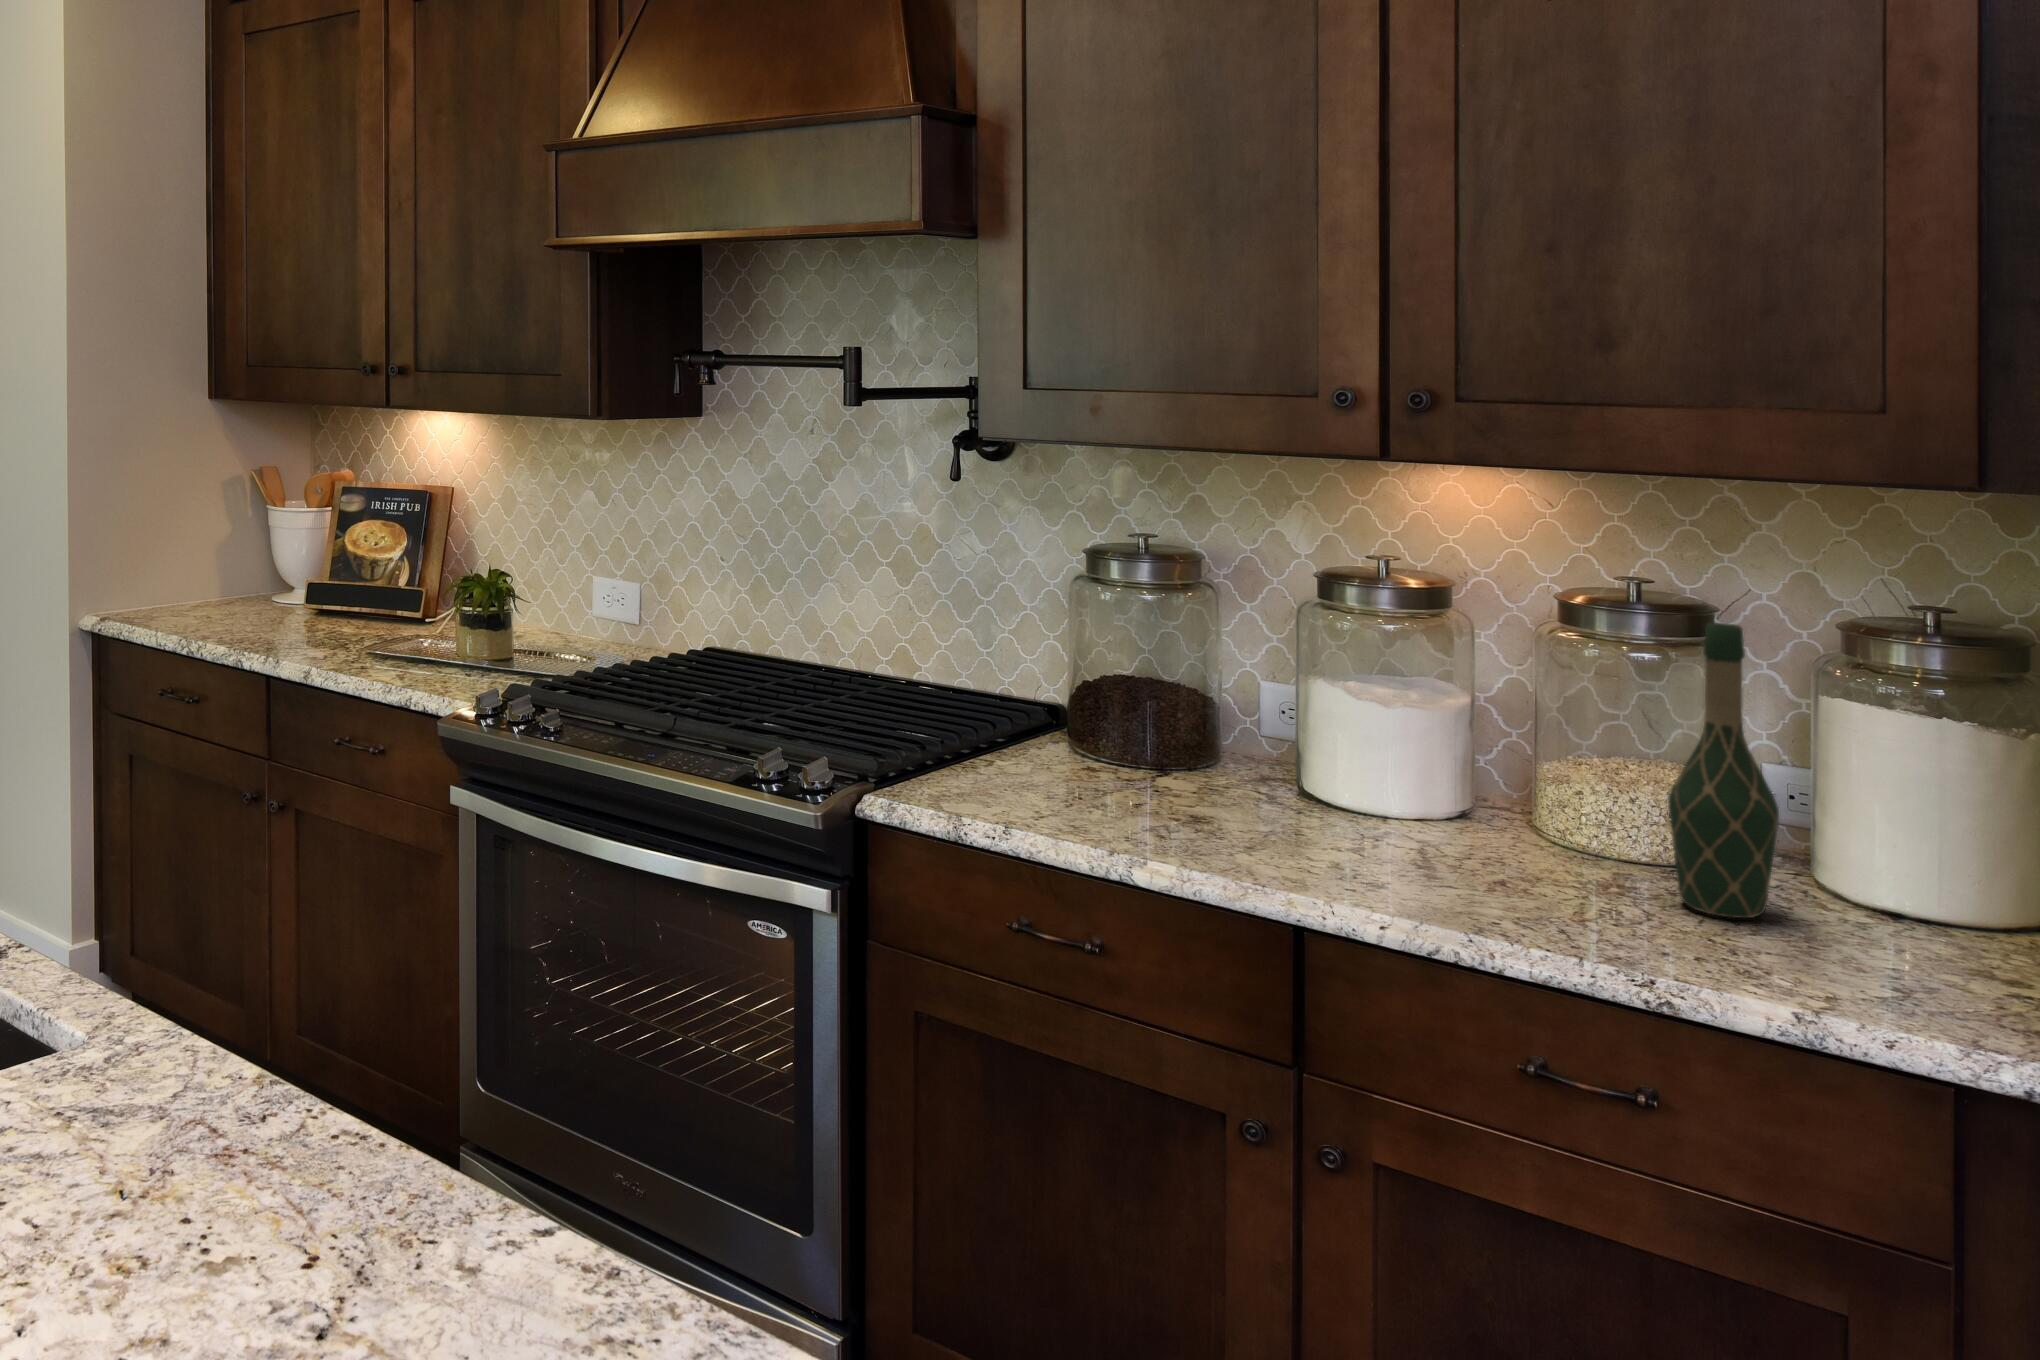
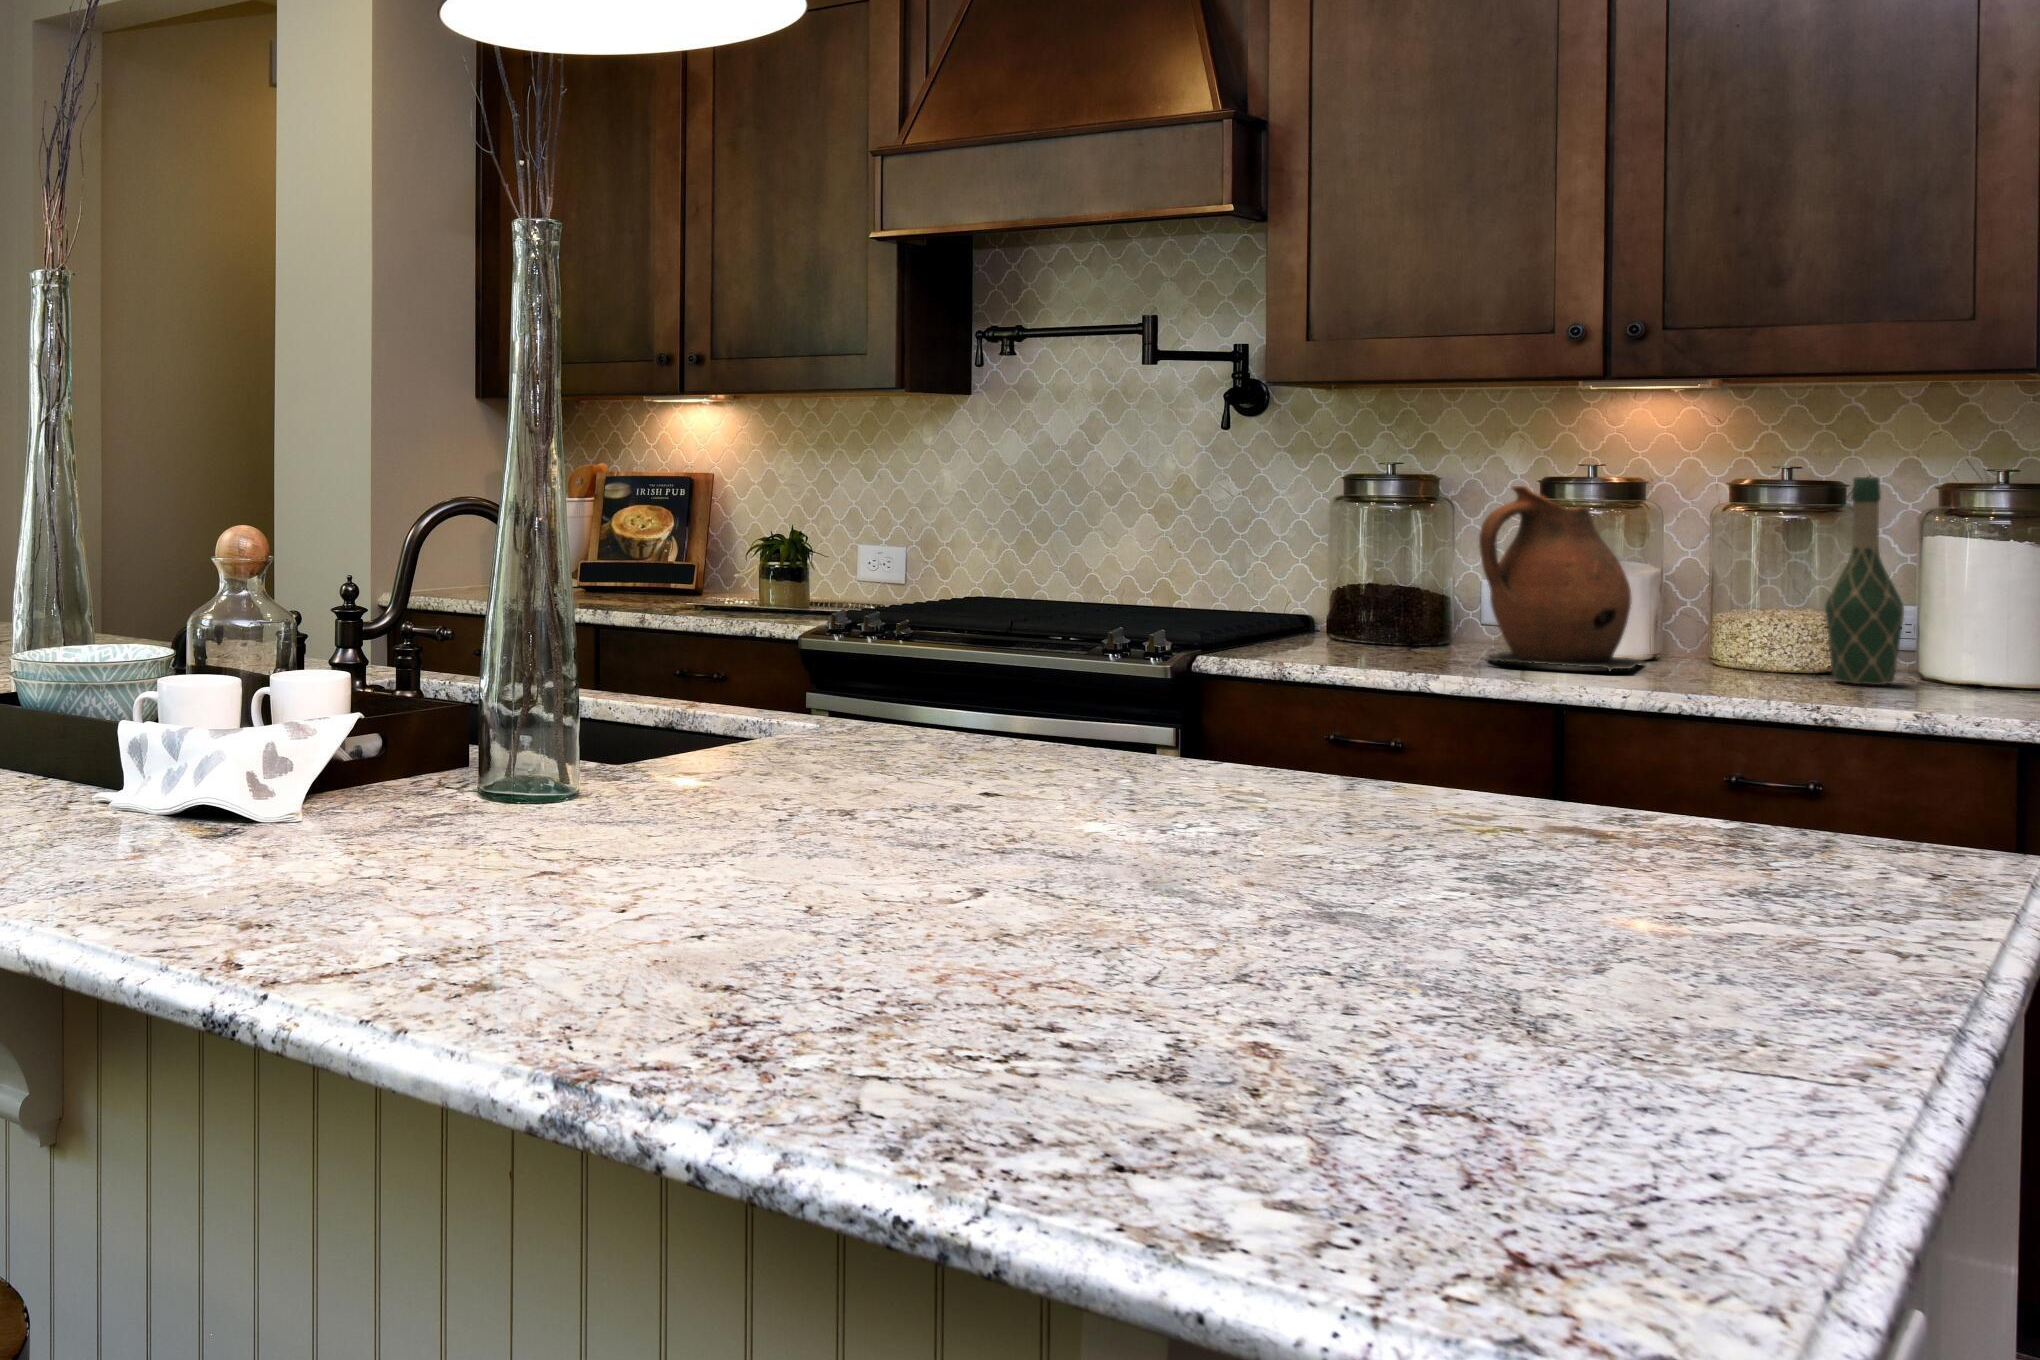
ceramic pitcher: none [1208,606,1433,877] -> present [1479,486,1645,671]

